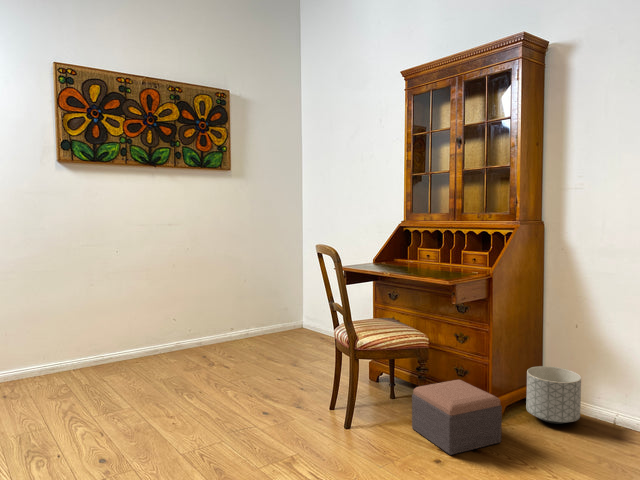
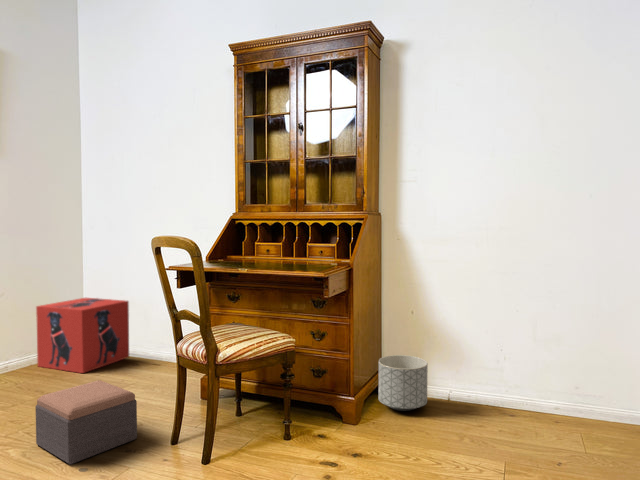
storage box: none [265,285,330,345] -> present [36,298,129,373]
footstool: present [412,380,502,455] -> present [35,380,137,465]

